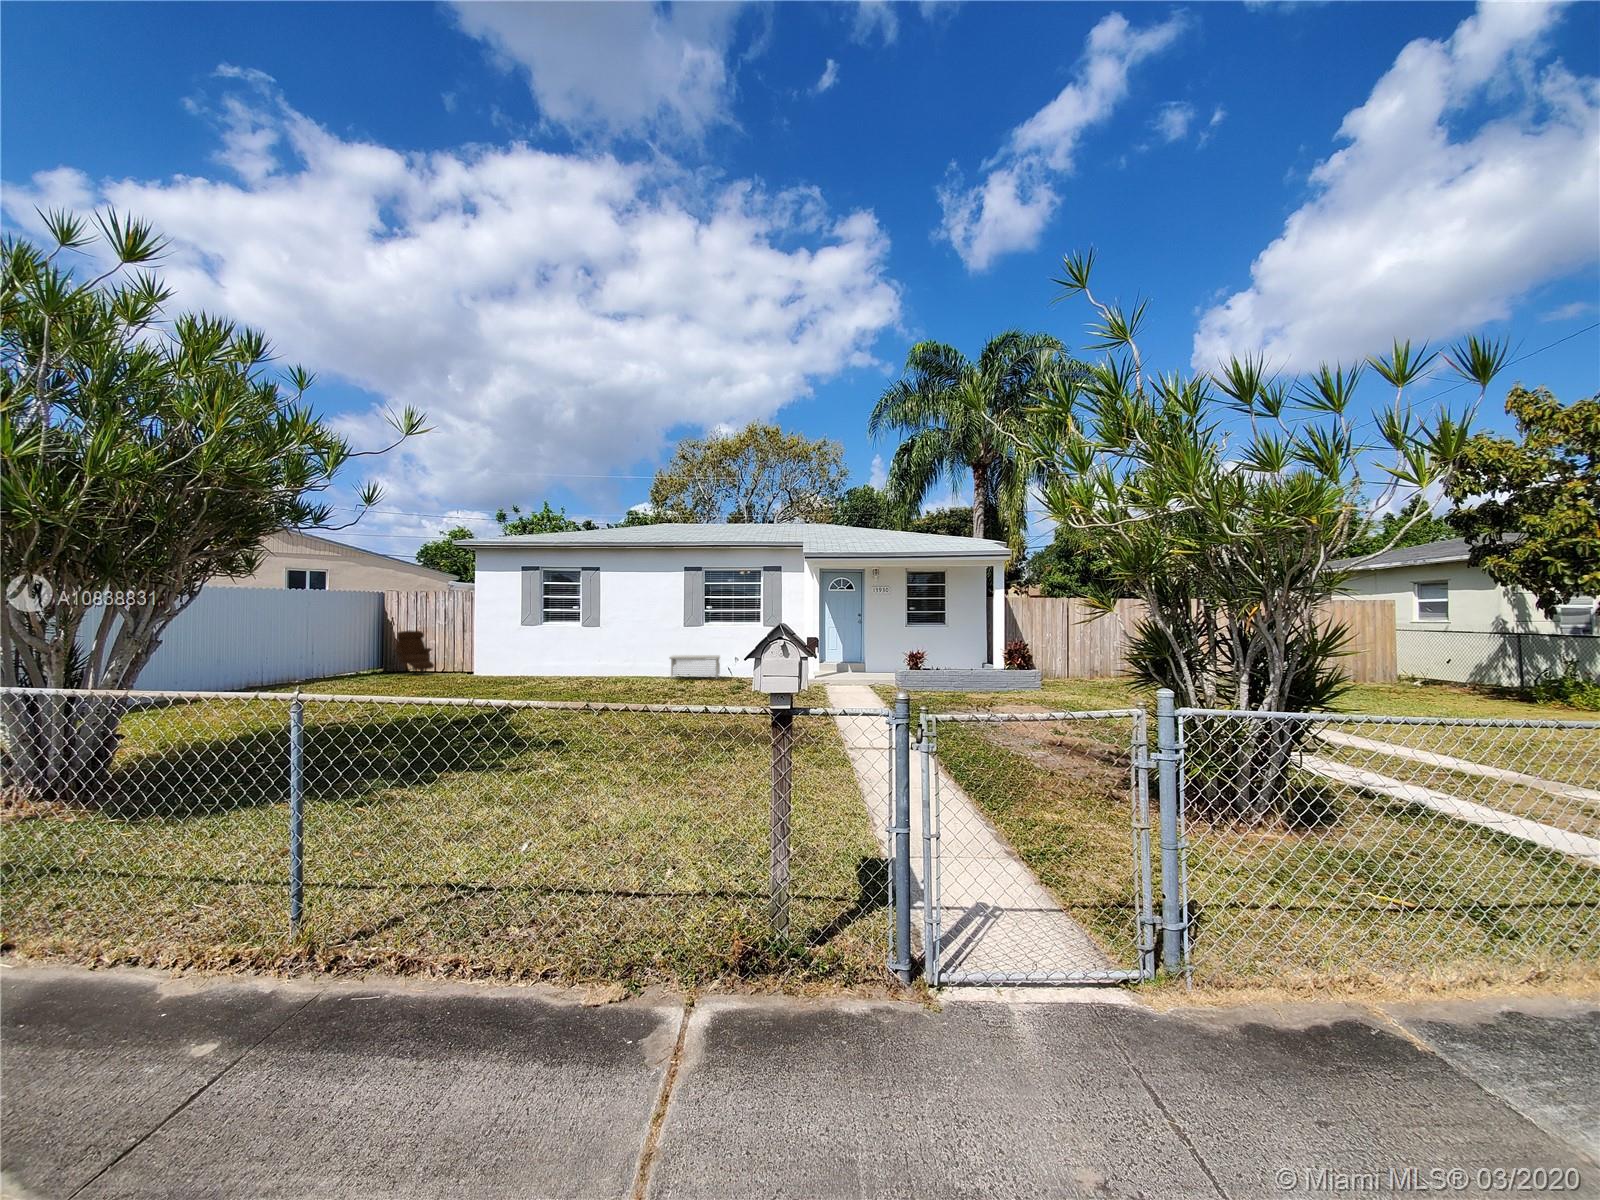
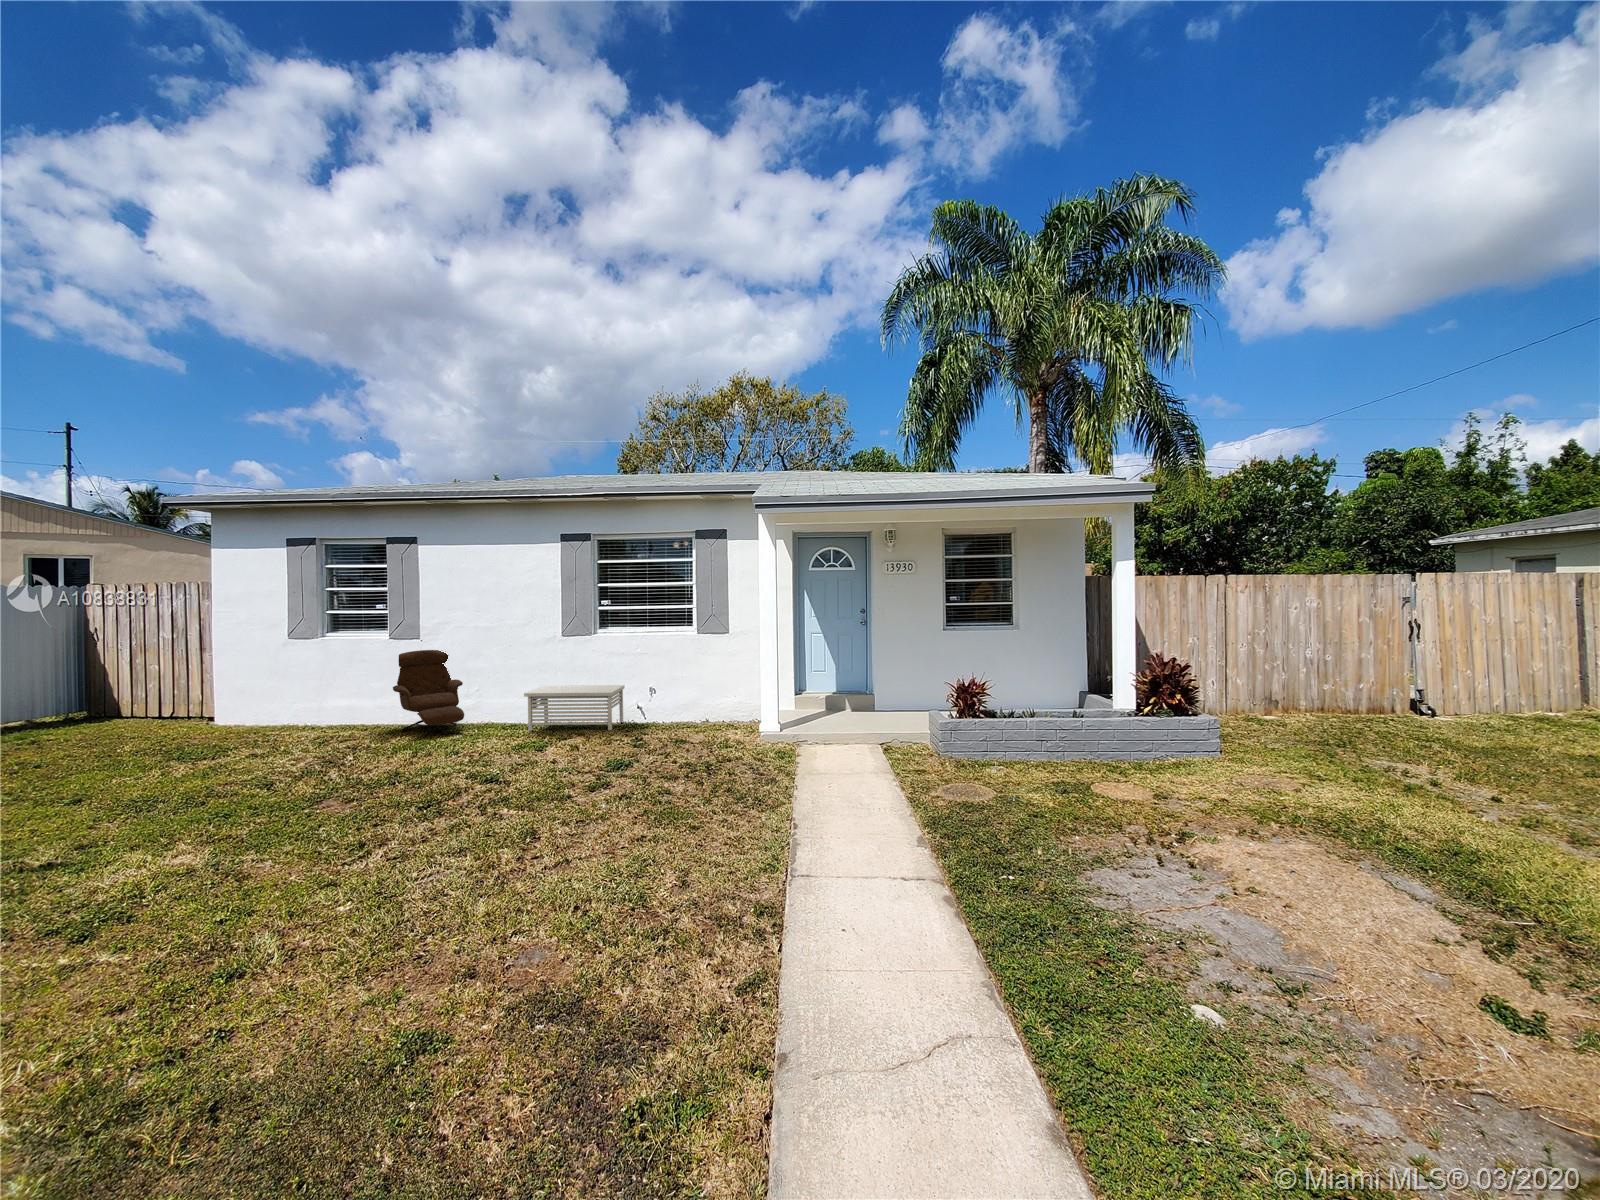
lounge chair: present [395,631,434,675] -> present [393,650,464,736]

